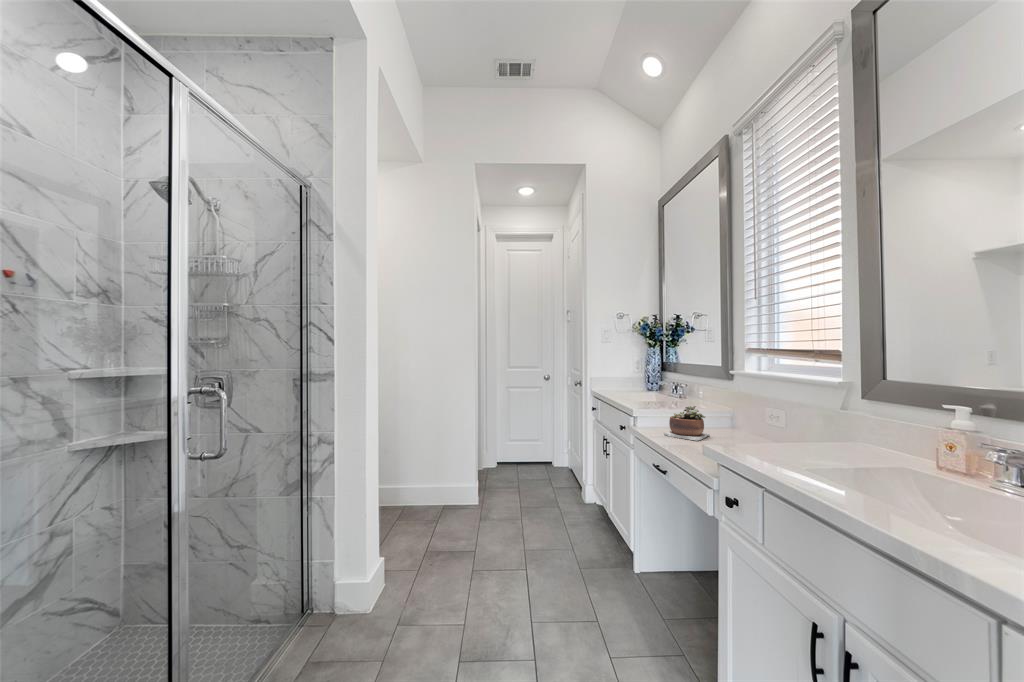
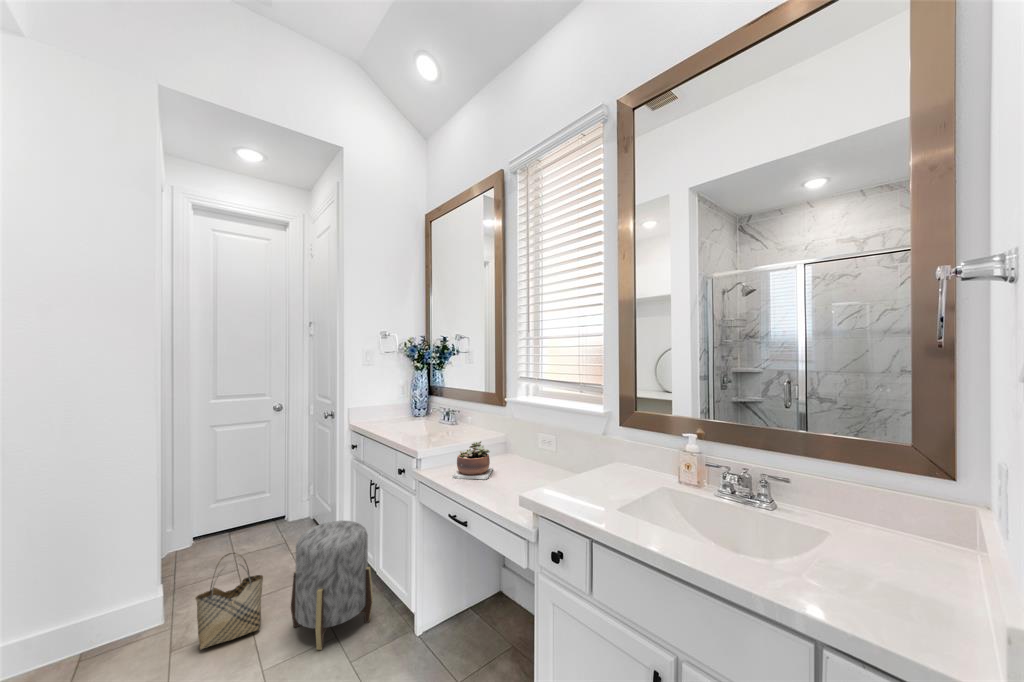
stool: none [543,462,603,556] -> present [291,521,373,650]
woven basket: none [487,469,527,528] -> present [195,553,263,650]

